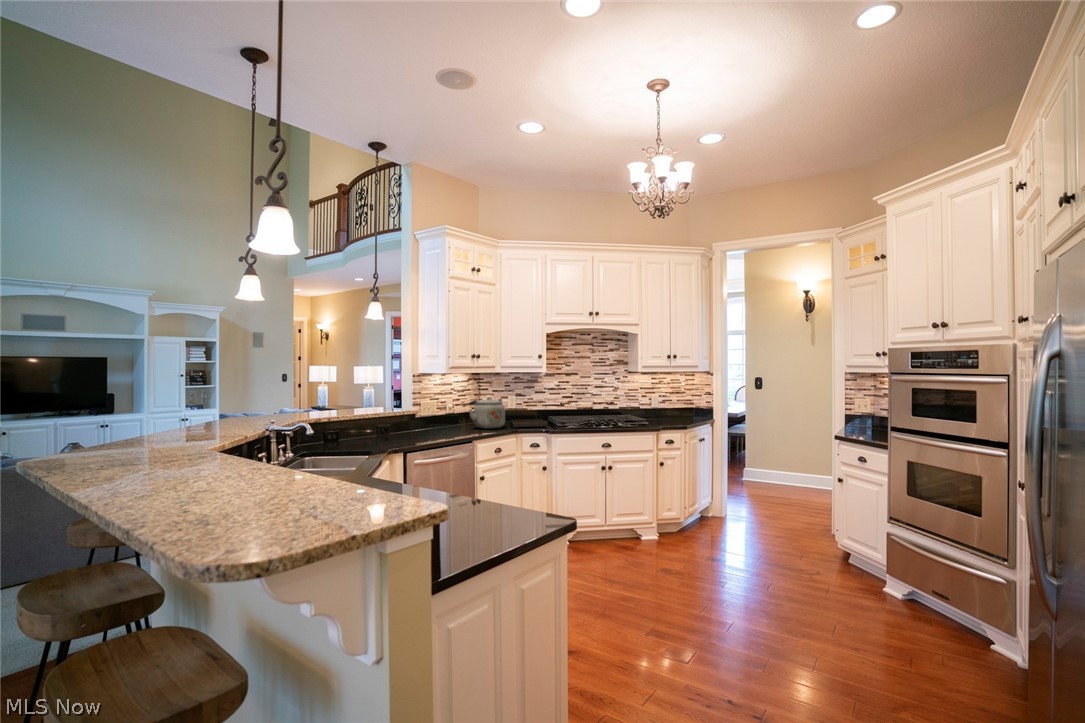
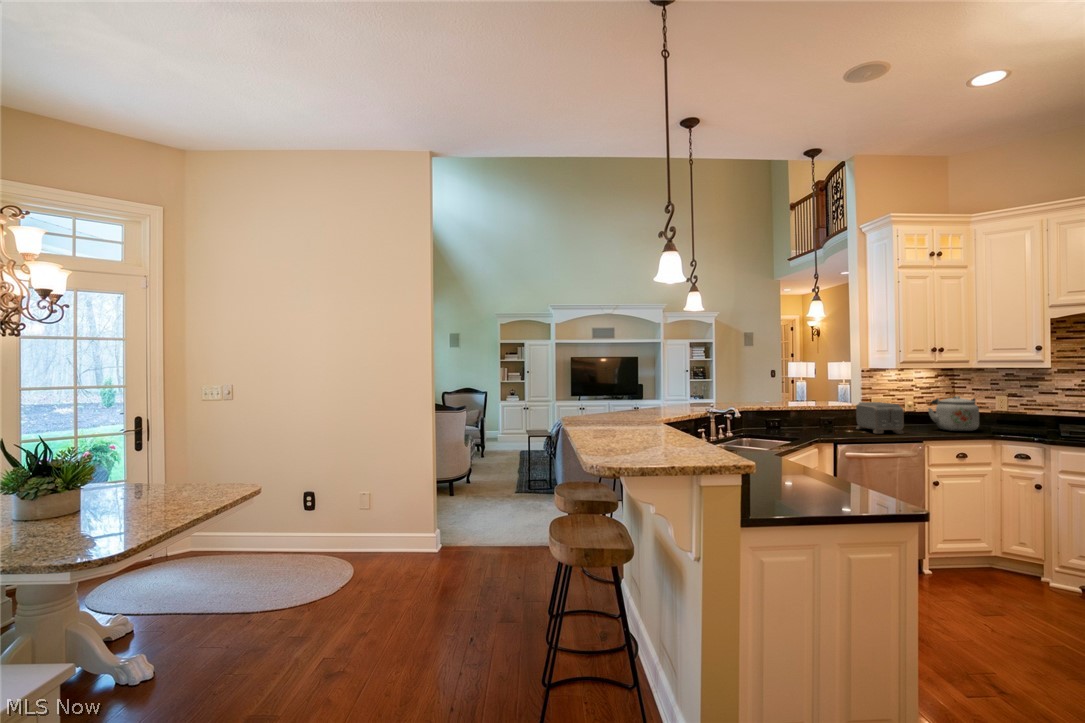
toaster: none [410,406,456,437] -> present [856,402,904,433]

